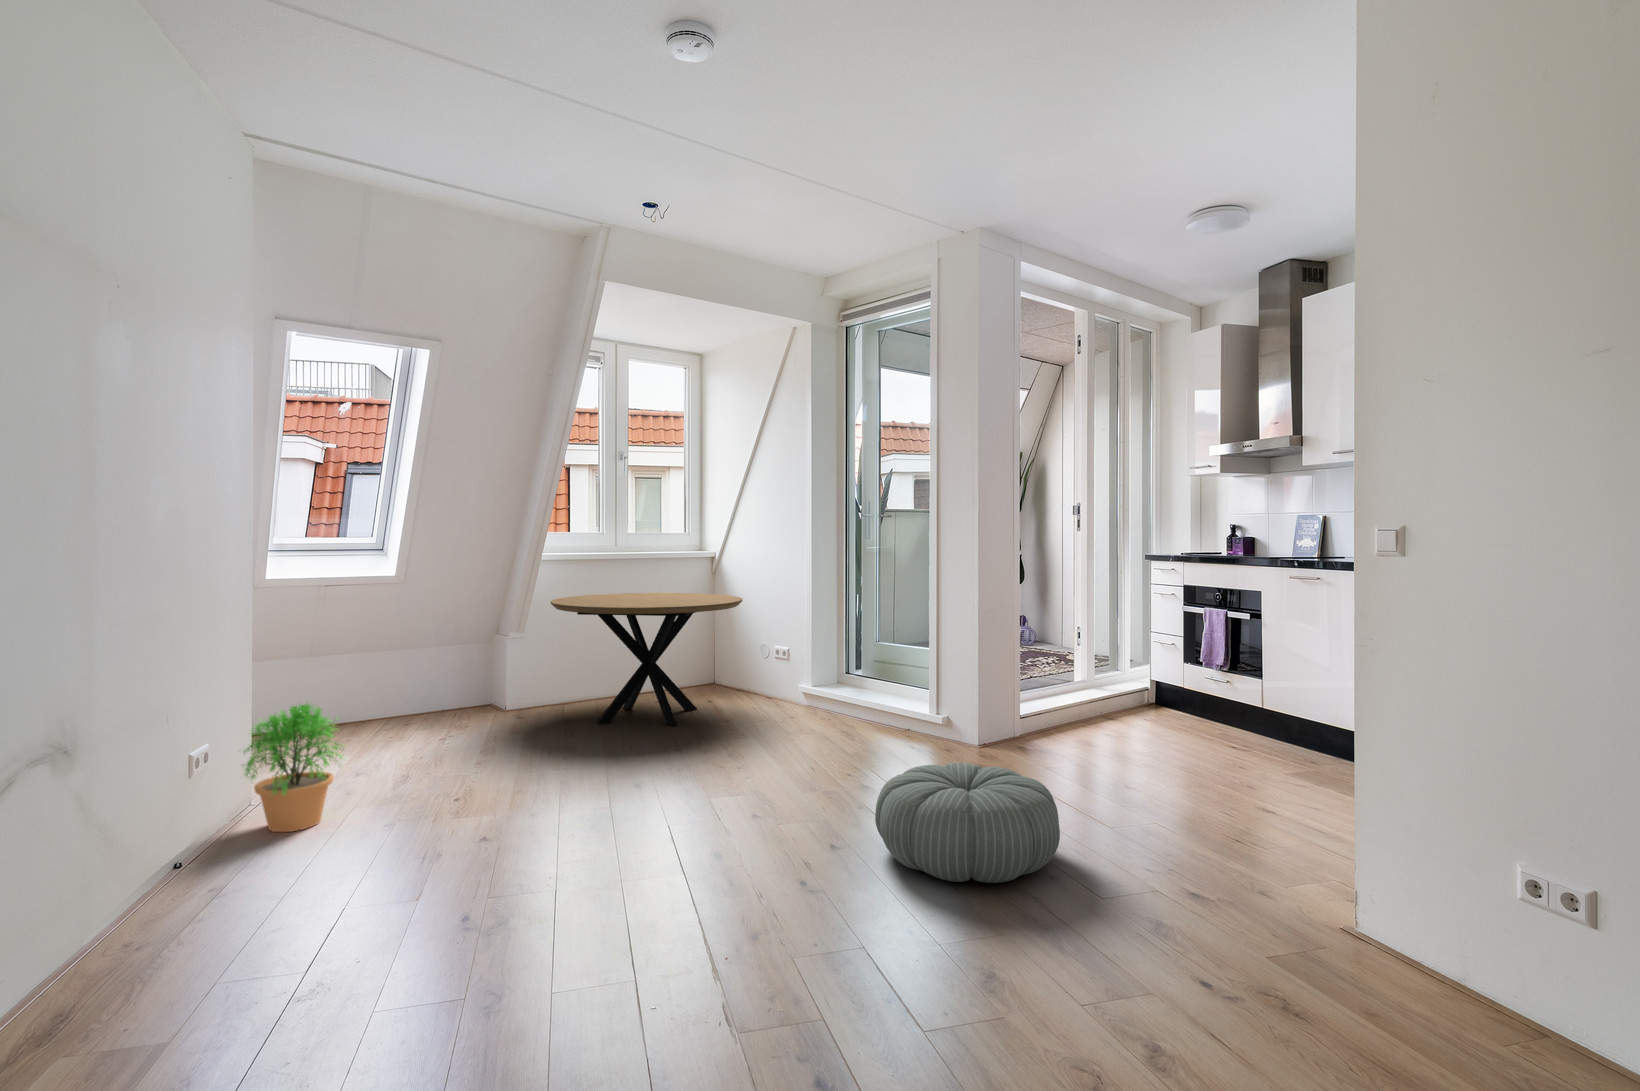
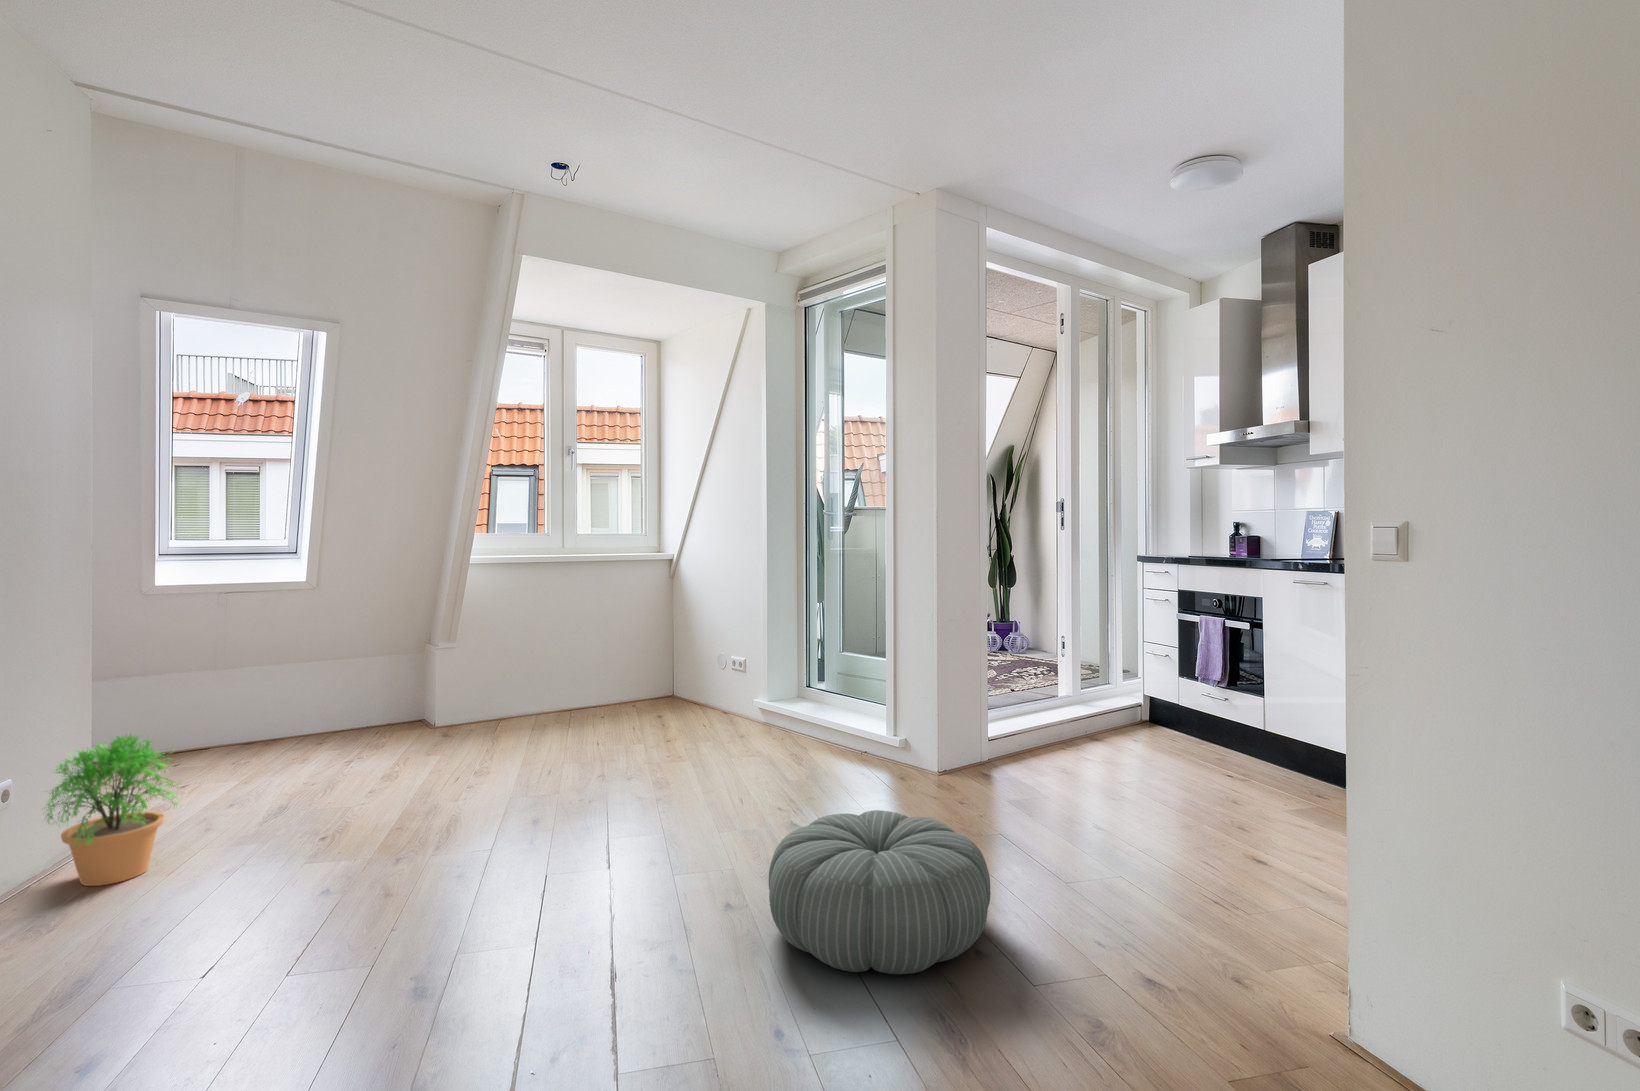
dining table: present [551,593,743,726] -> none [476,599,690,747]

